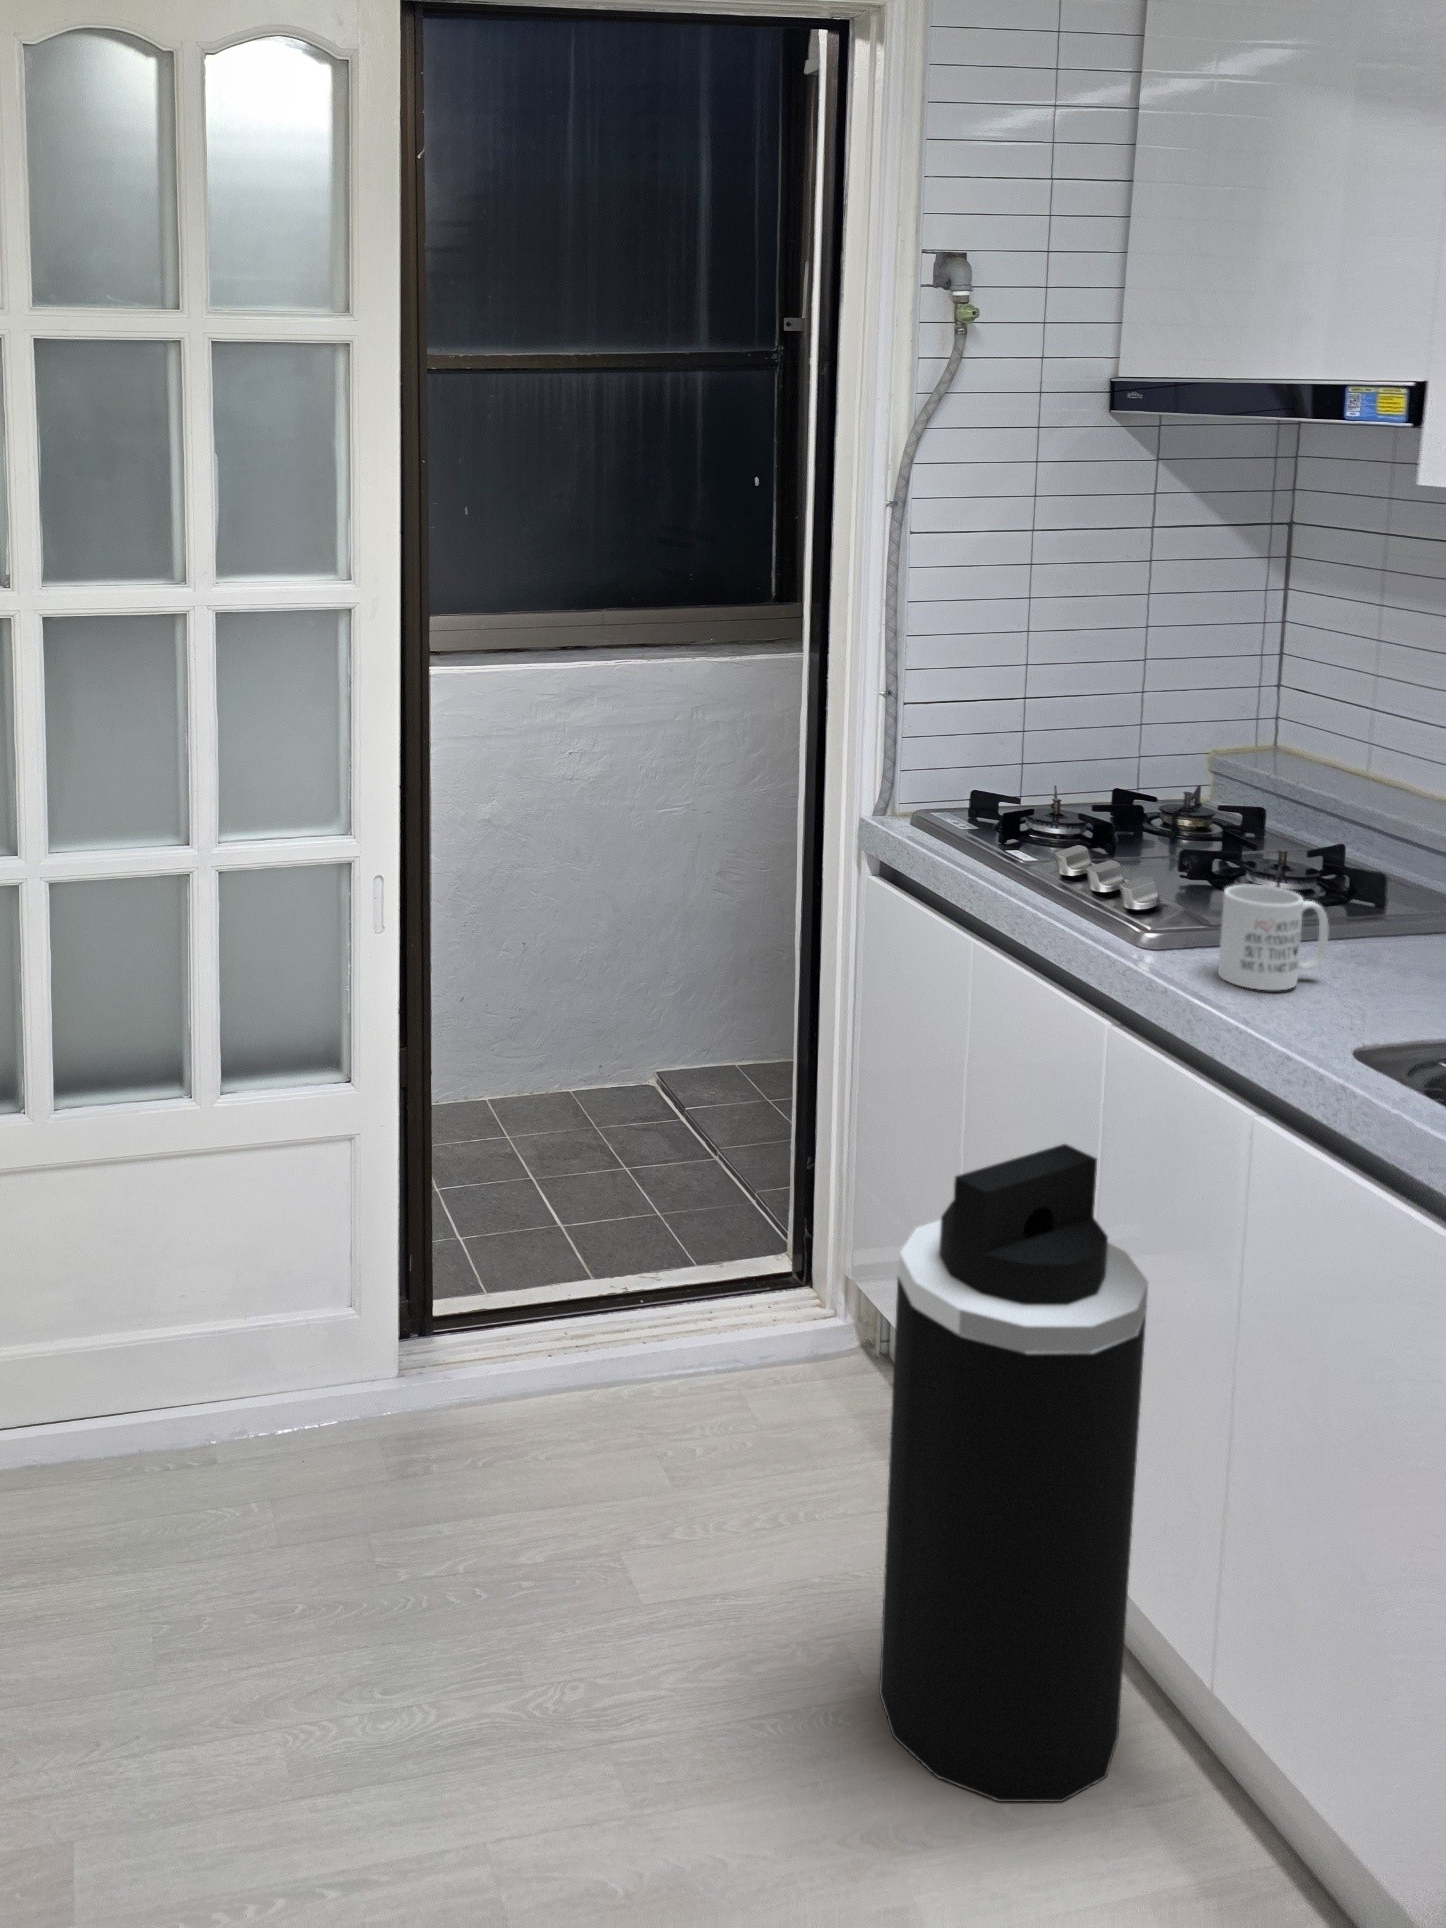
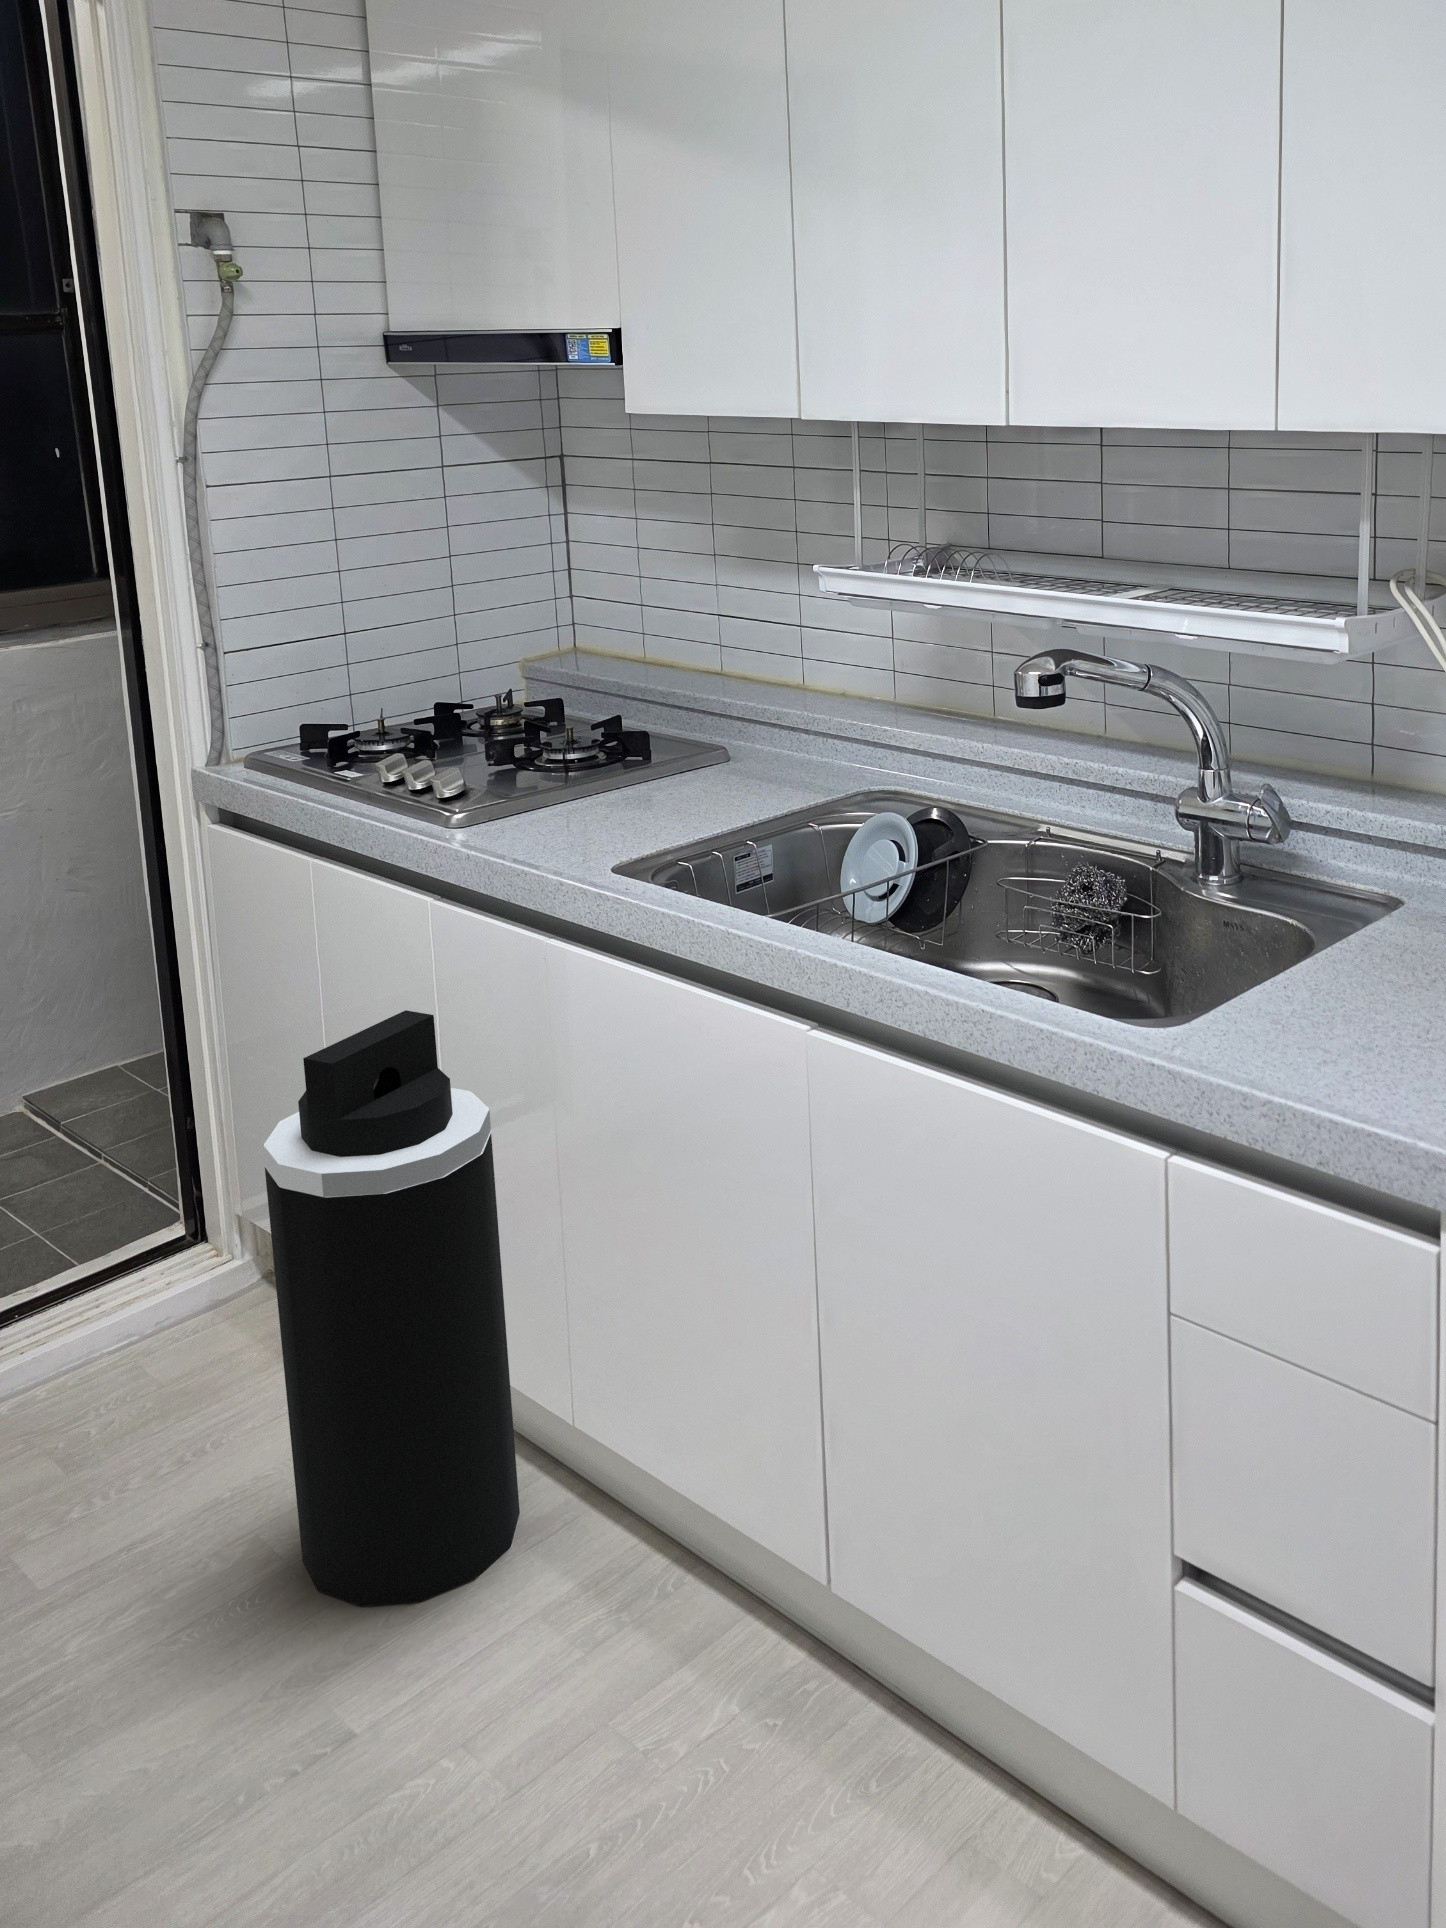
mug: present [1218,884,1328,990] -> none [511,752,600,839]

